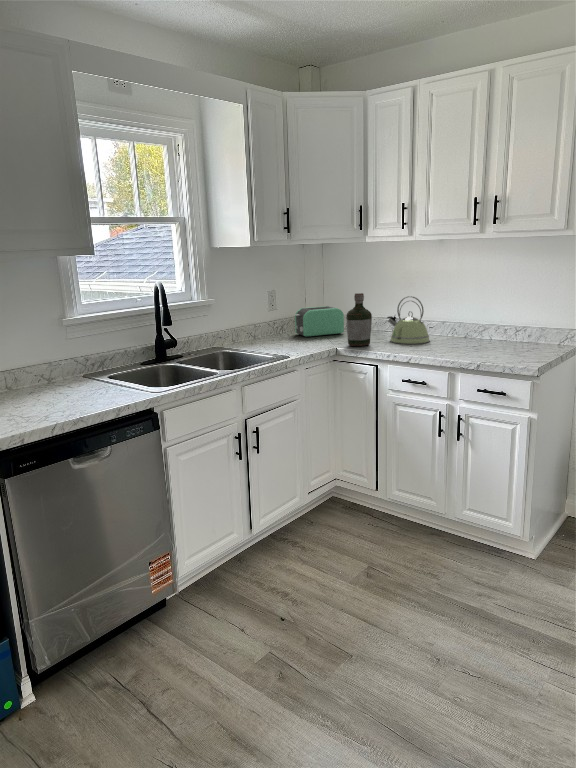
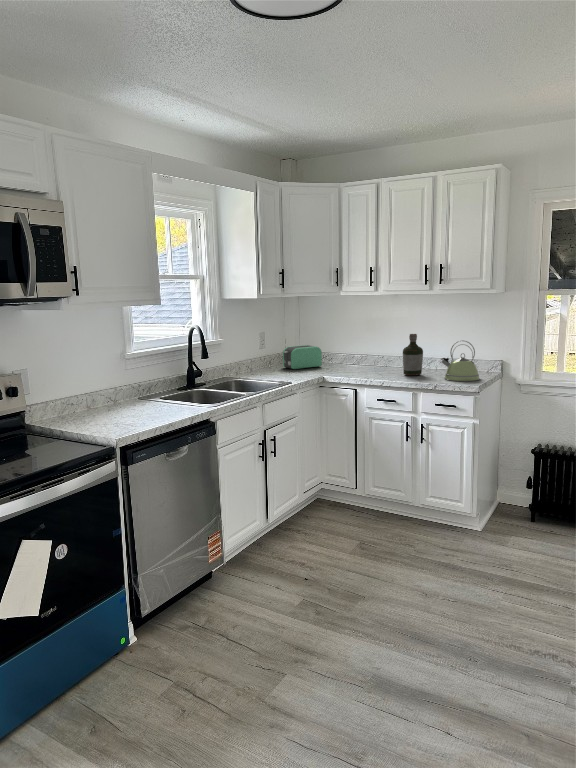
bottle: present [346,293,372,346] -> present [403,334,423,376]
kettle: present [387,296,430,344] -> present [441,340,480,381]

